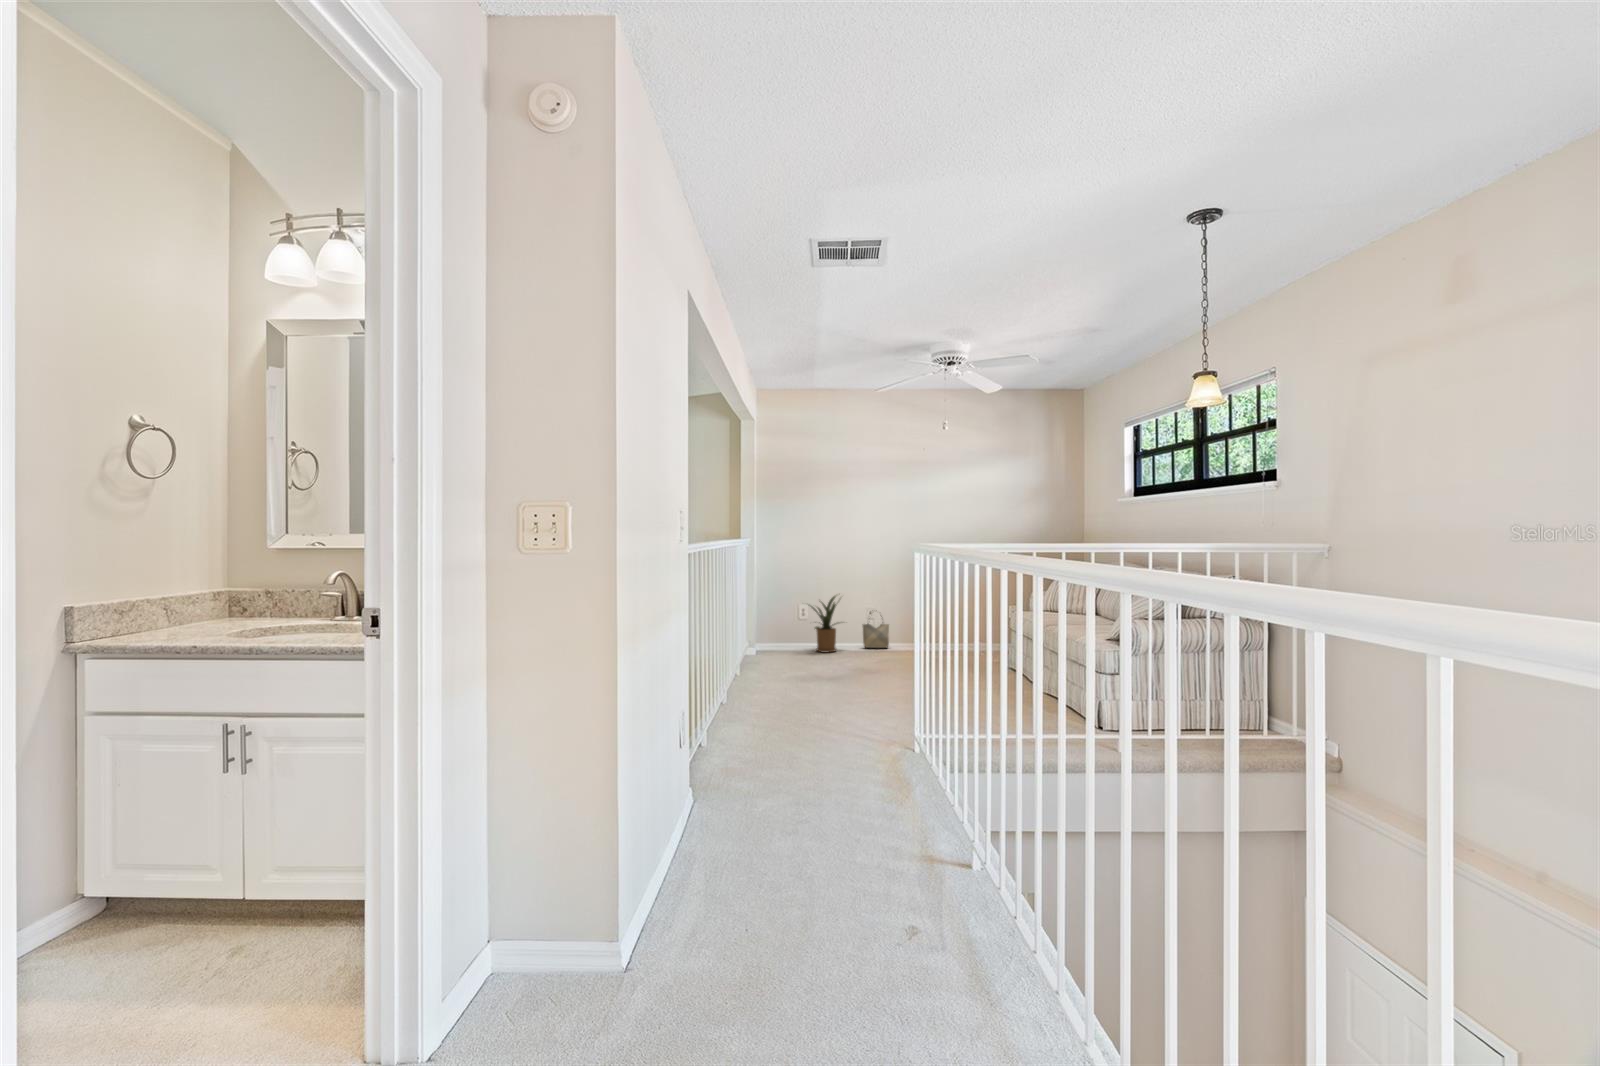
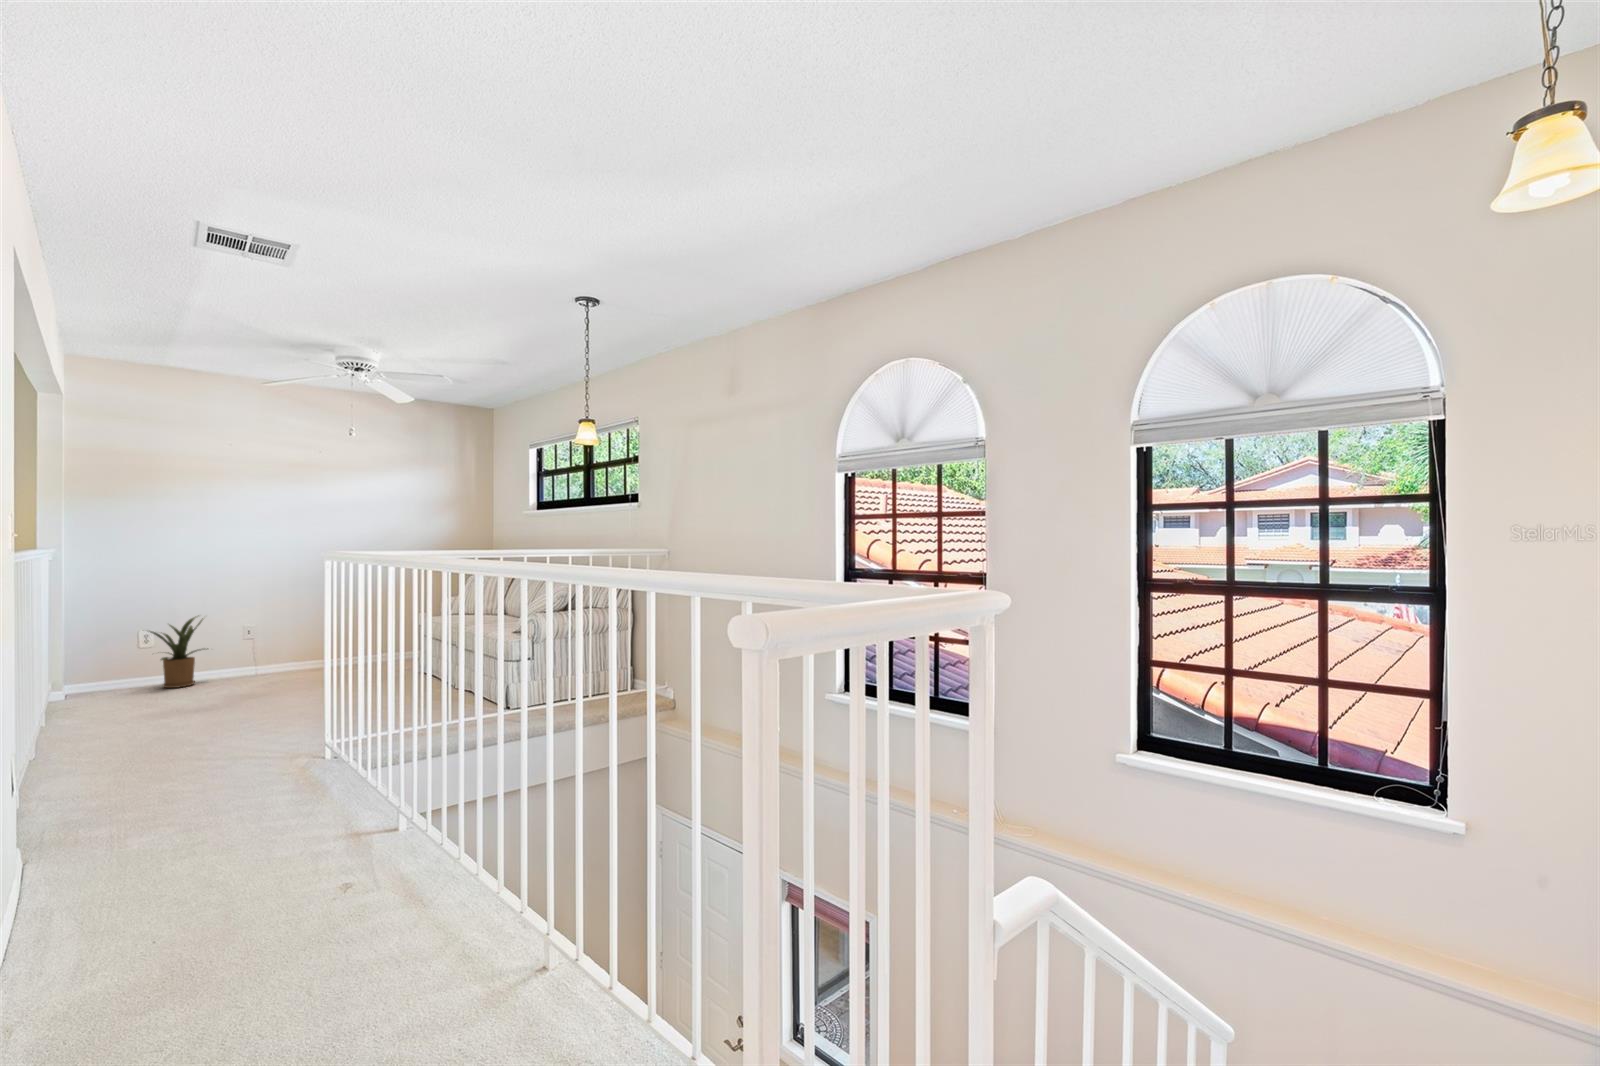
woven basket: present [863,616,889,648] -> none [233,631,272,676]

